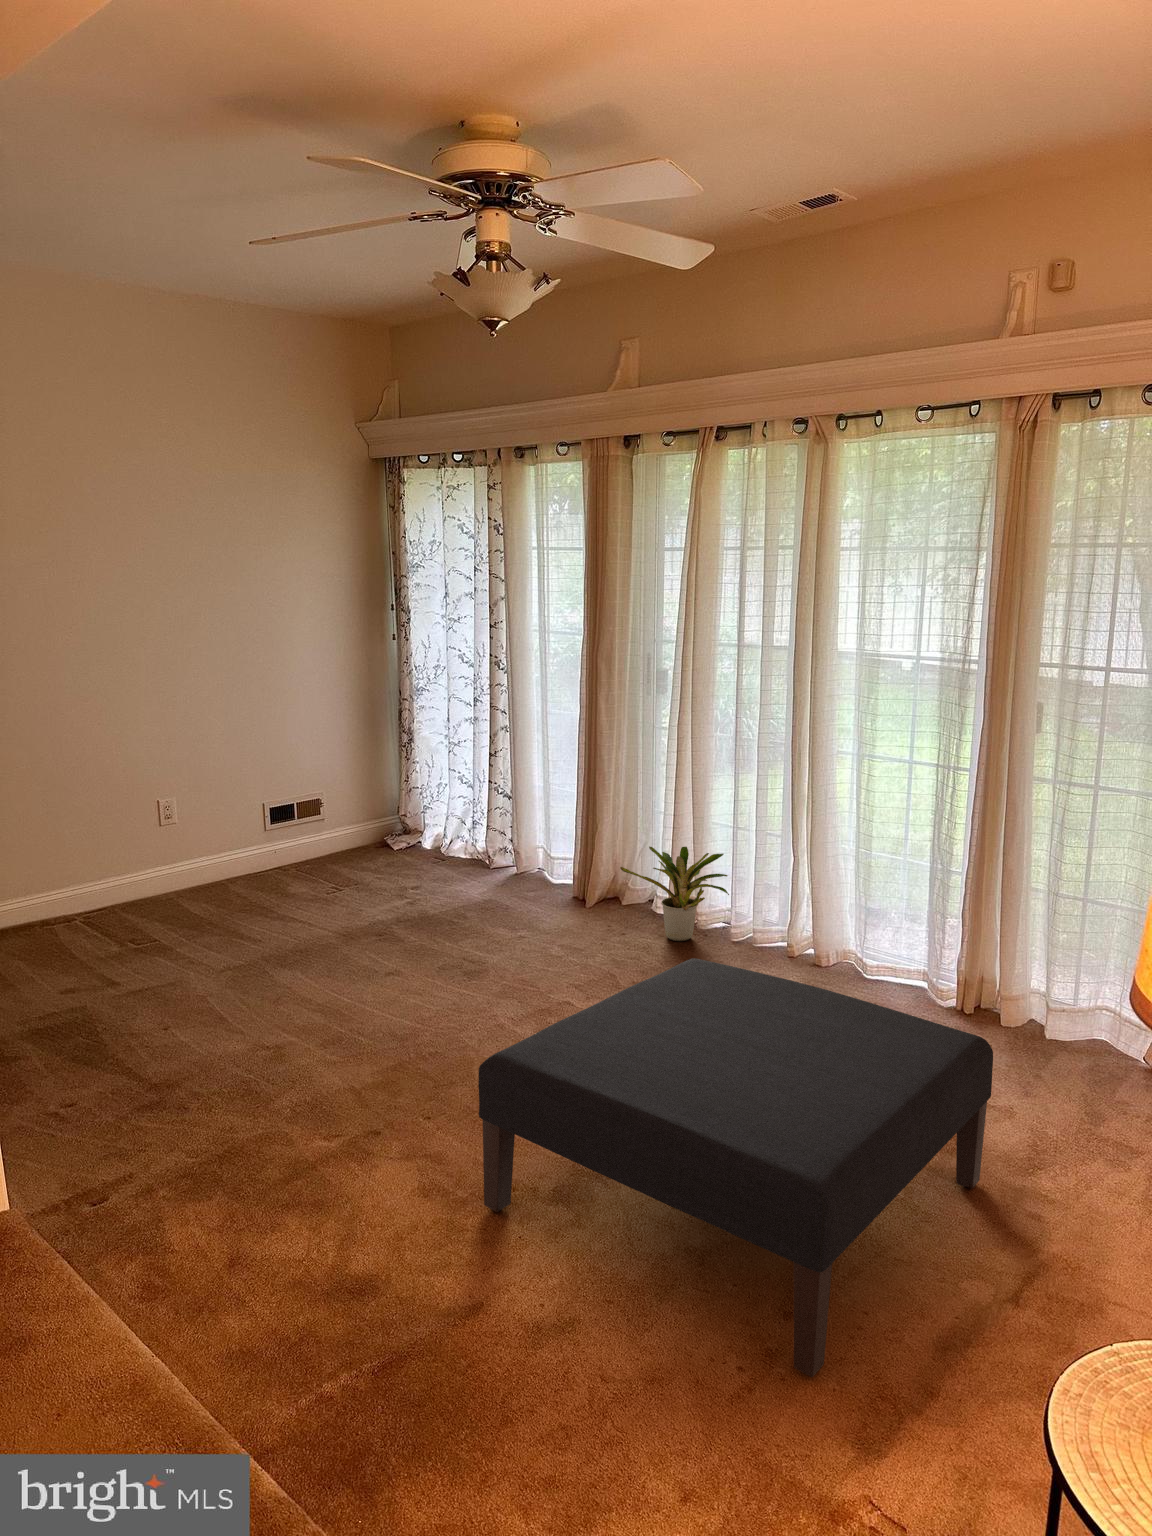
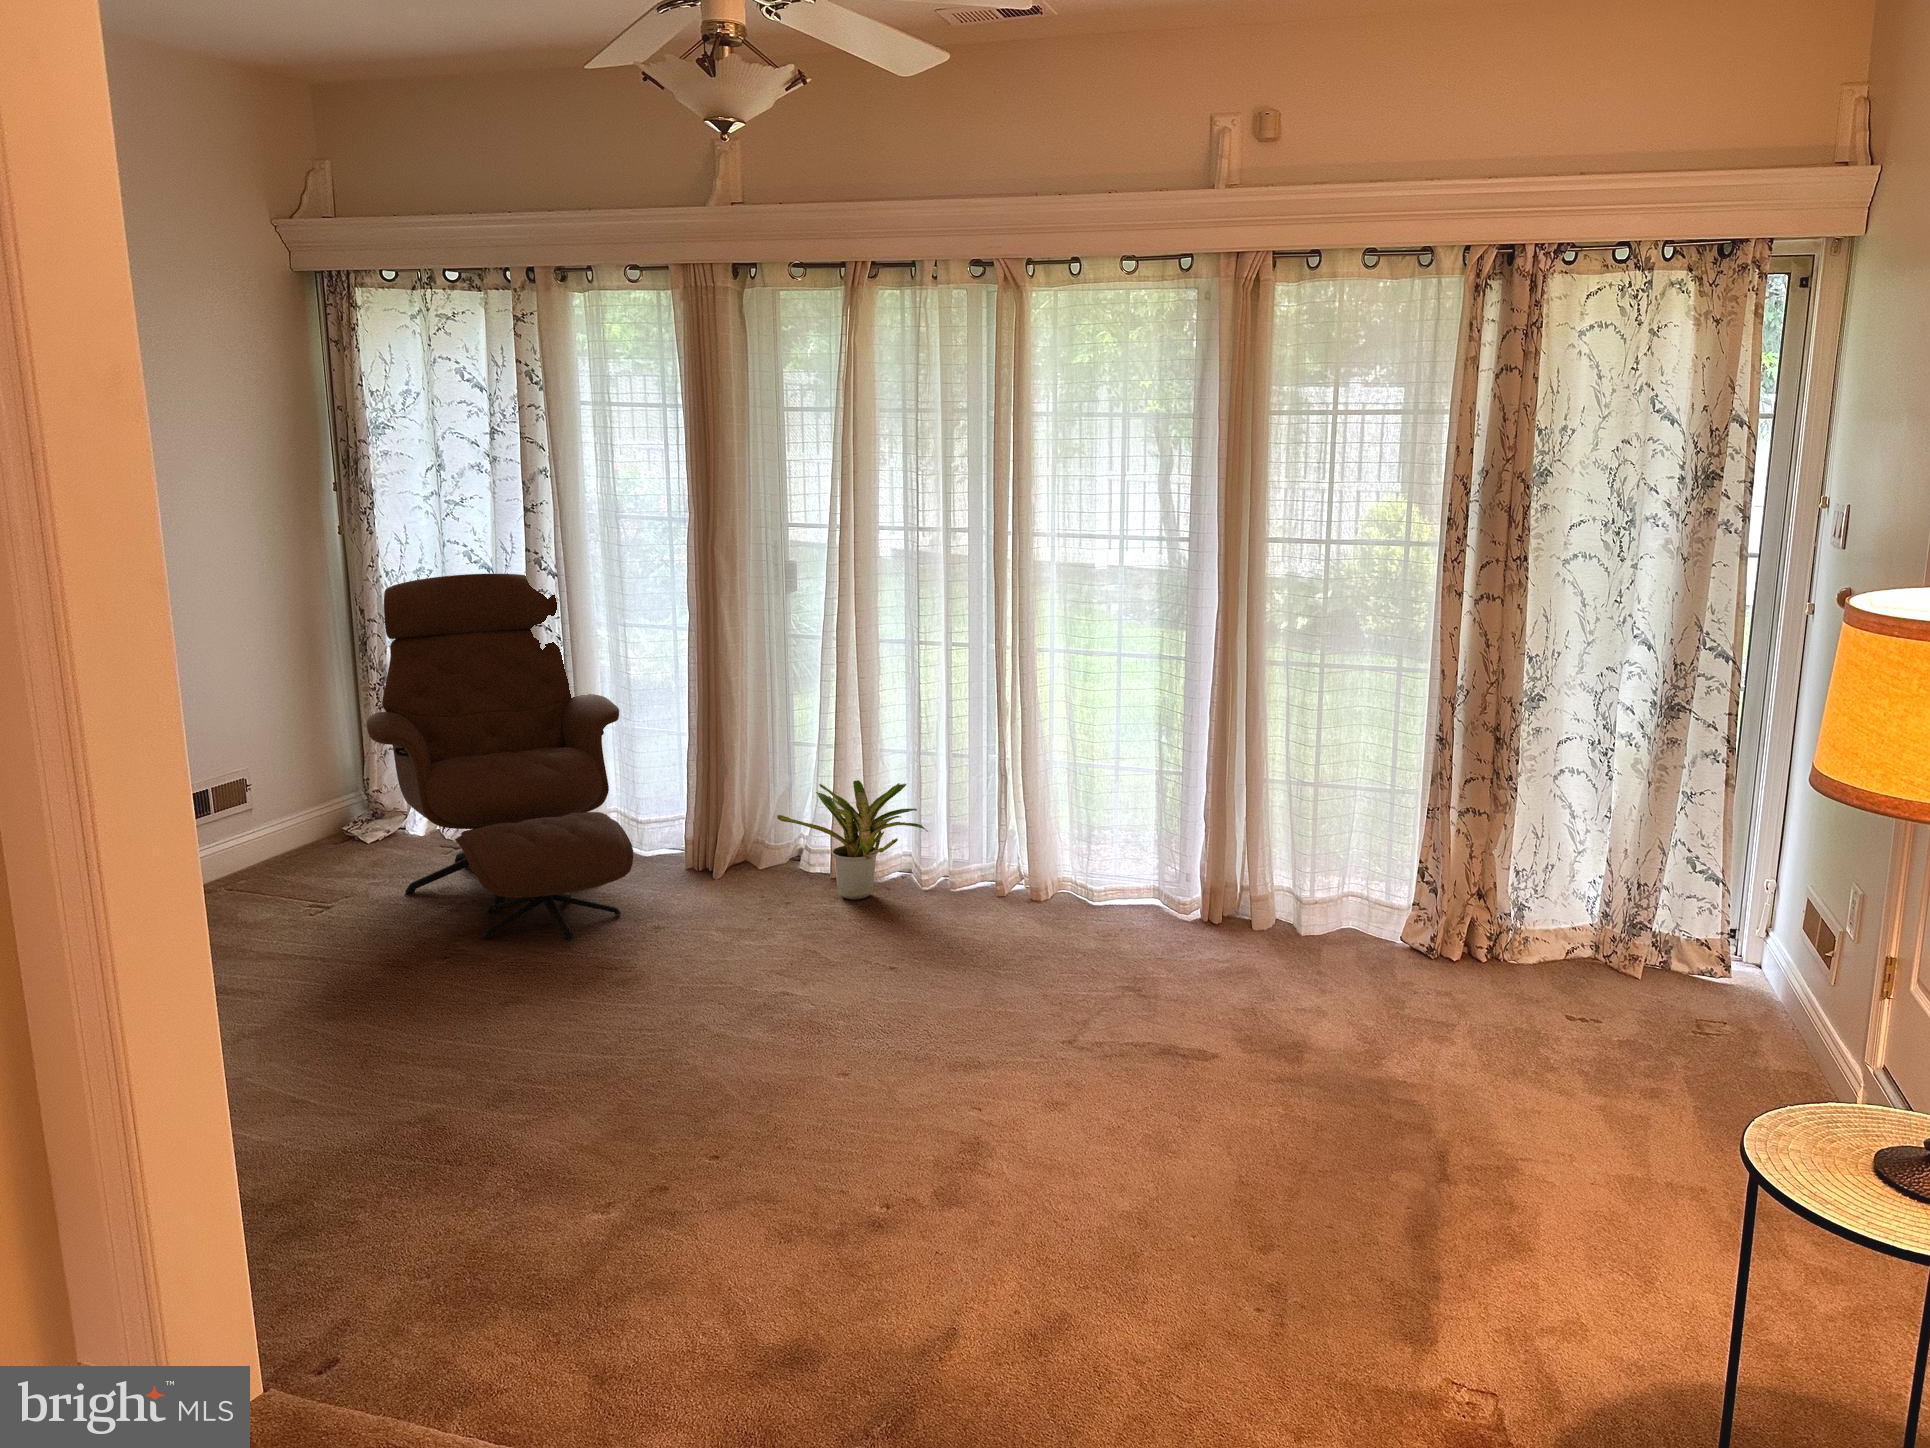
lounge chair: none [364,670,539,941] -> present [366,574,633,939]
ottoman: present [478,958,993,1377] -> none [871,890,1340,1244]

